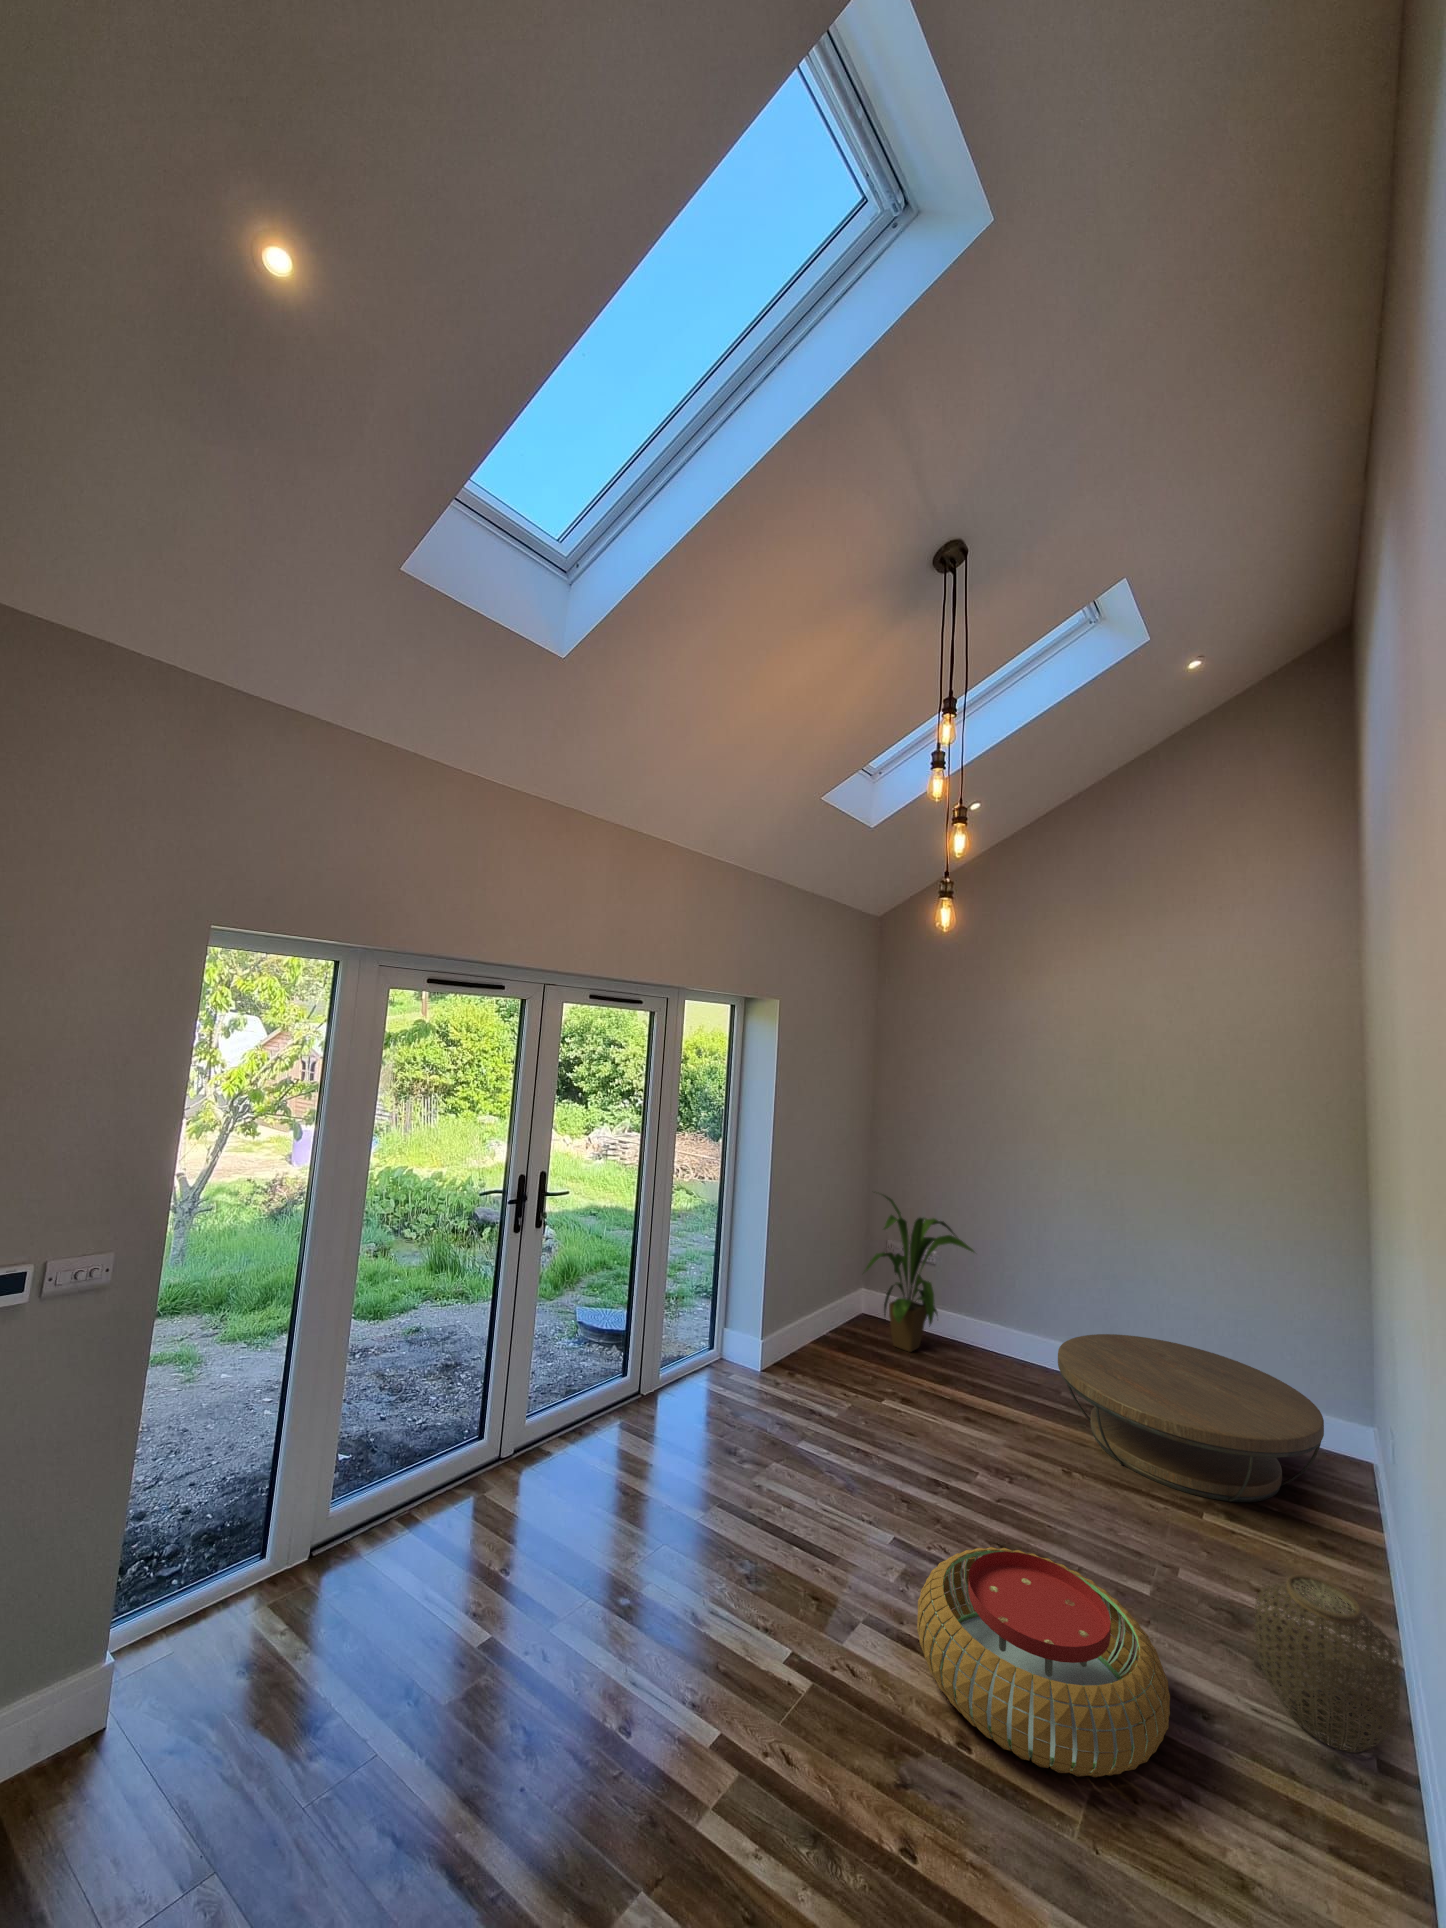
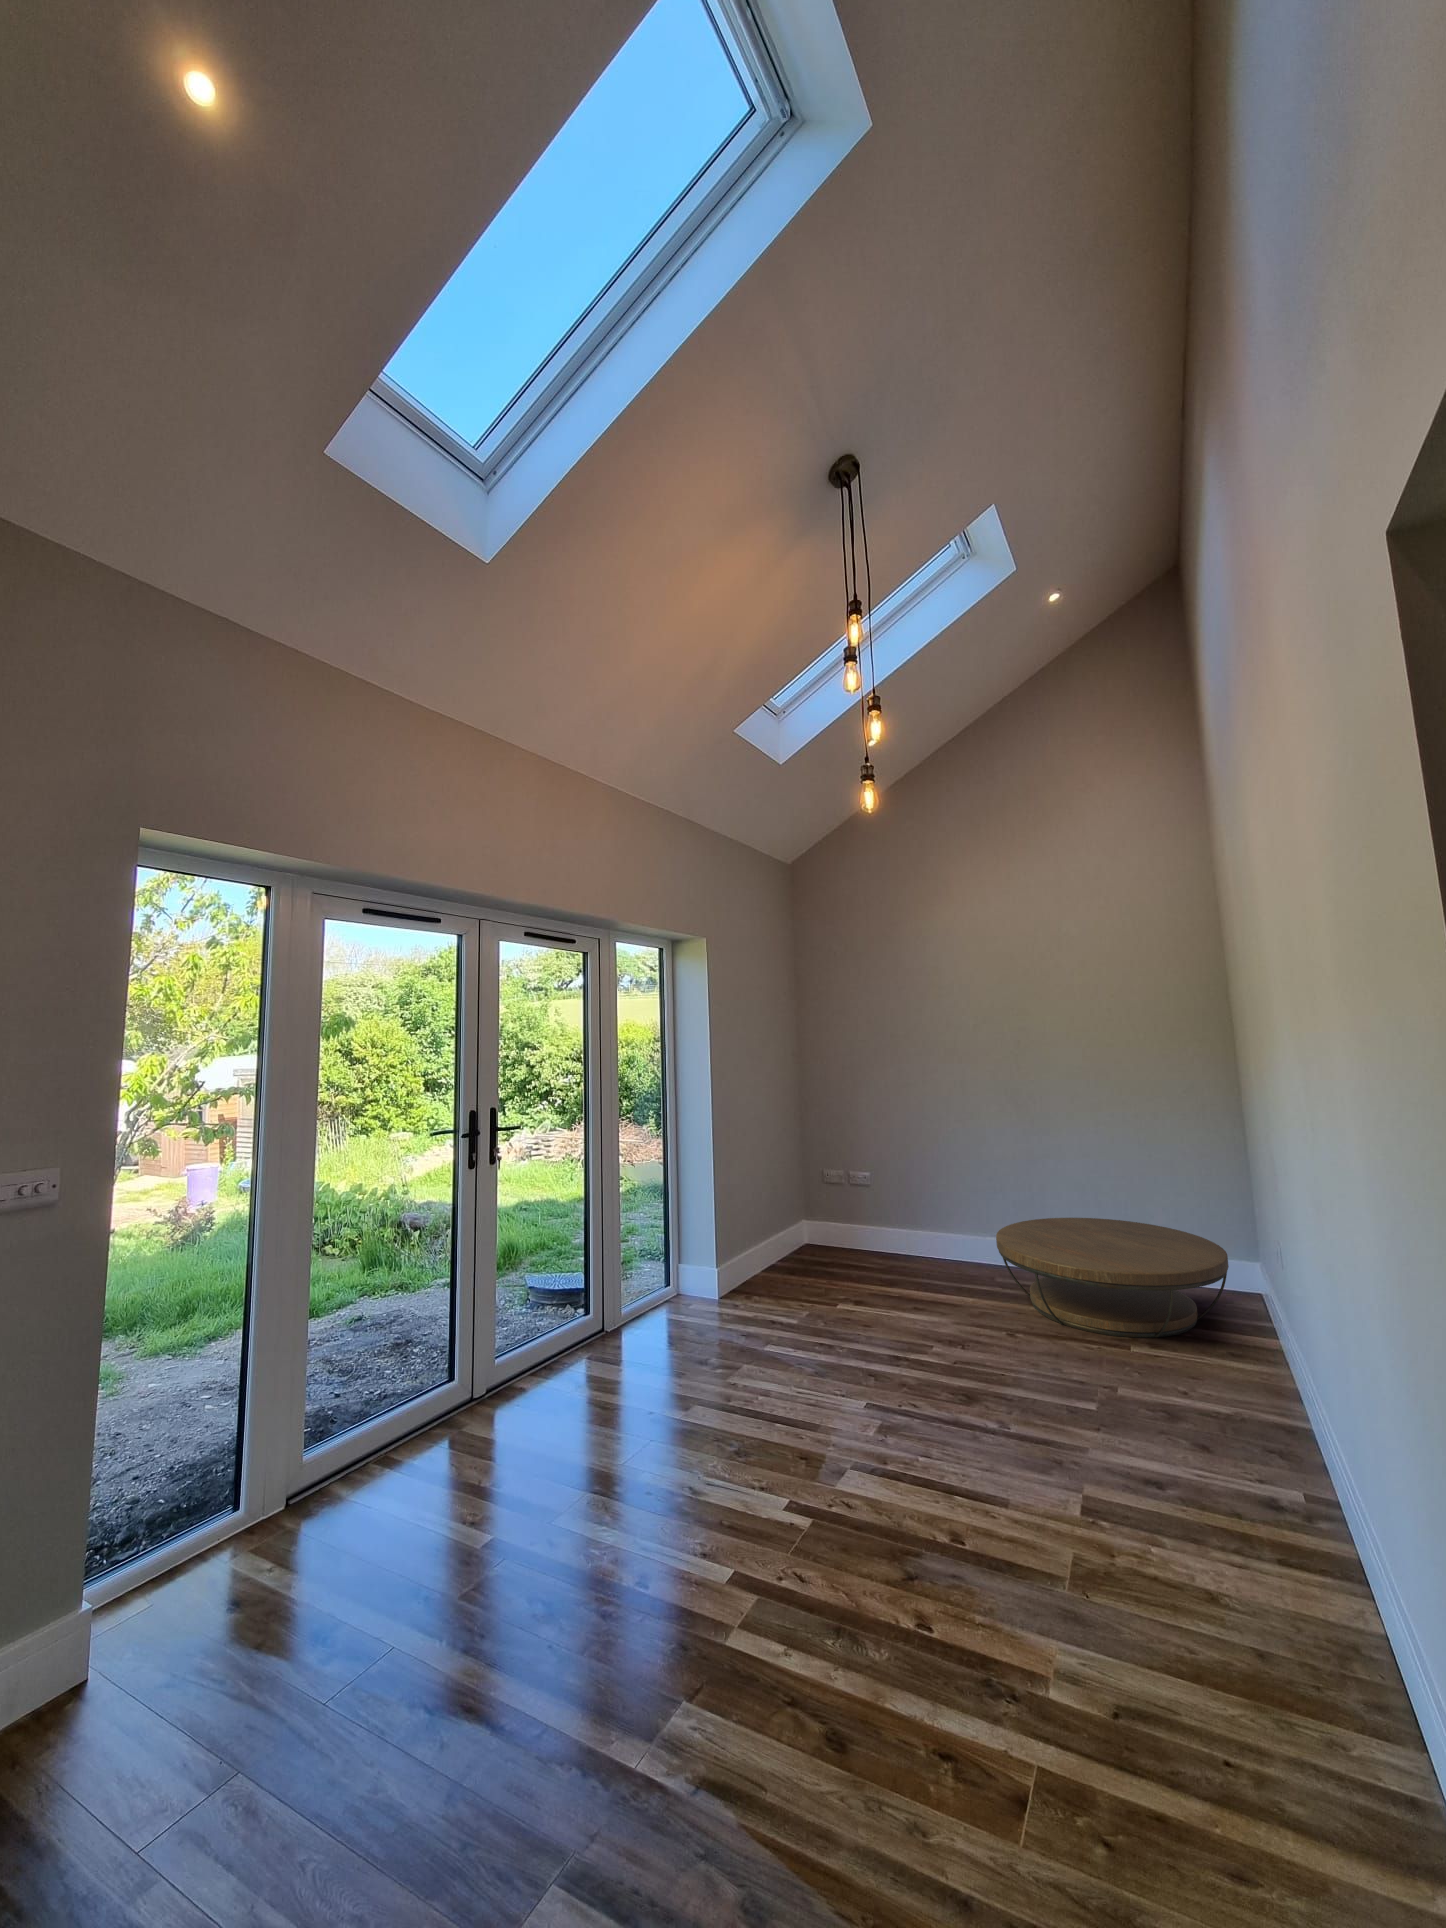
house plant: present [865,1195,974,1352] -> none [808,1120,914,1268]
pouf: present [917,1547,1170,1777] -> none [901,1382,1131,1546]
woven basket: present [1255,1575,1400,1752] -> none [1190,1354,1314,1491]

